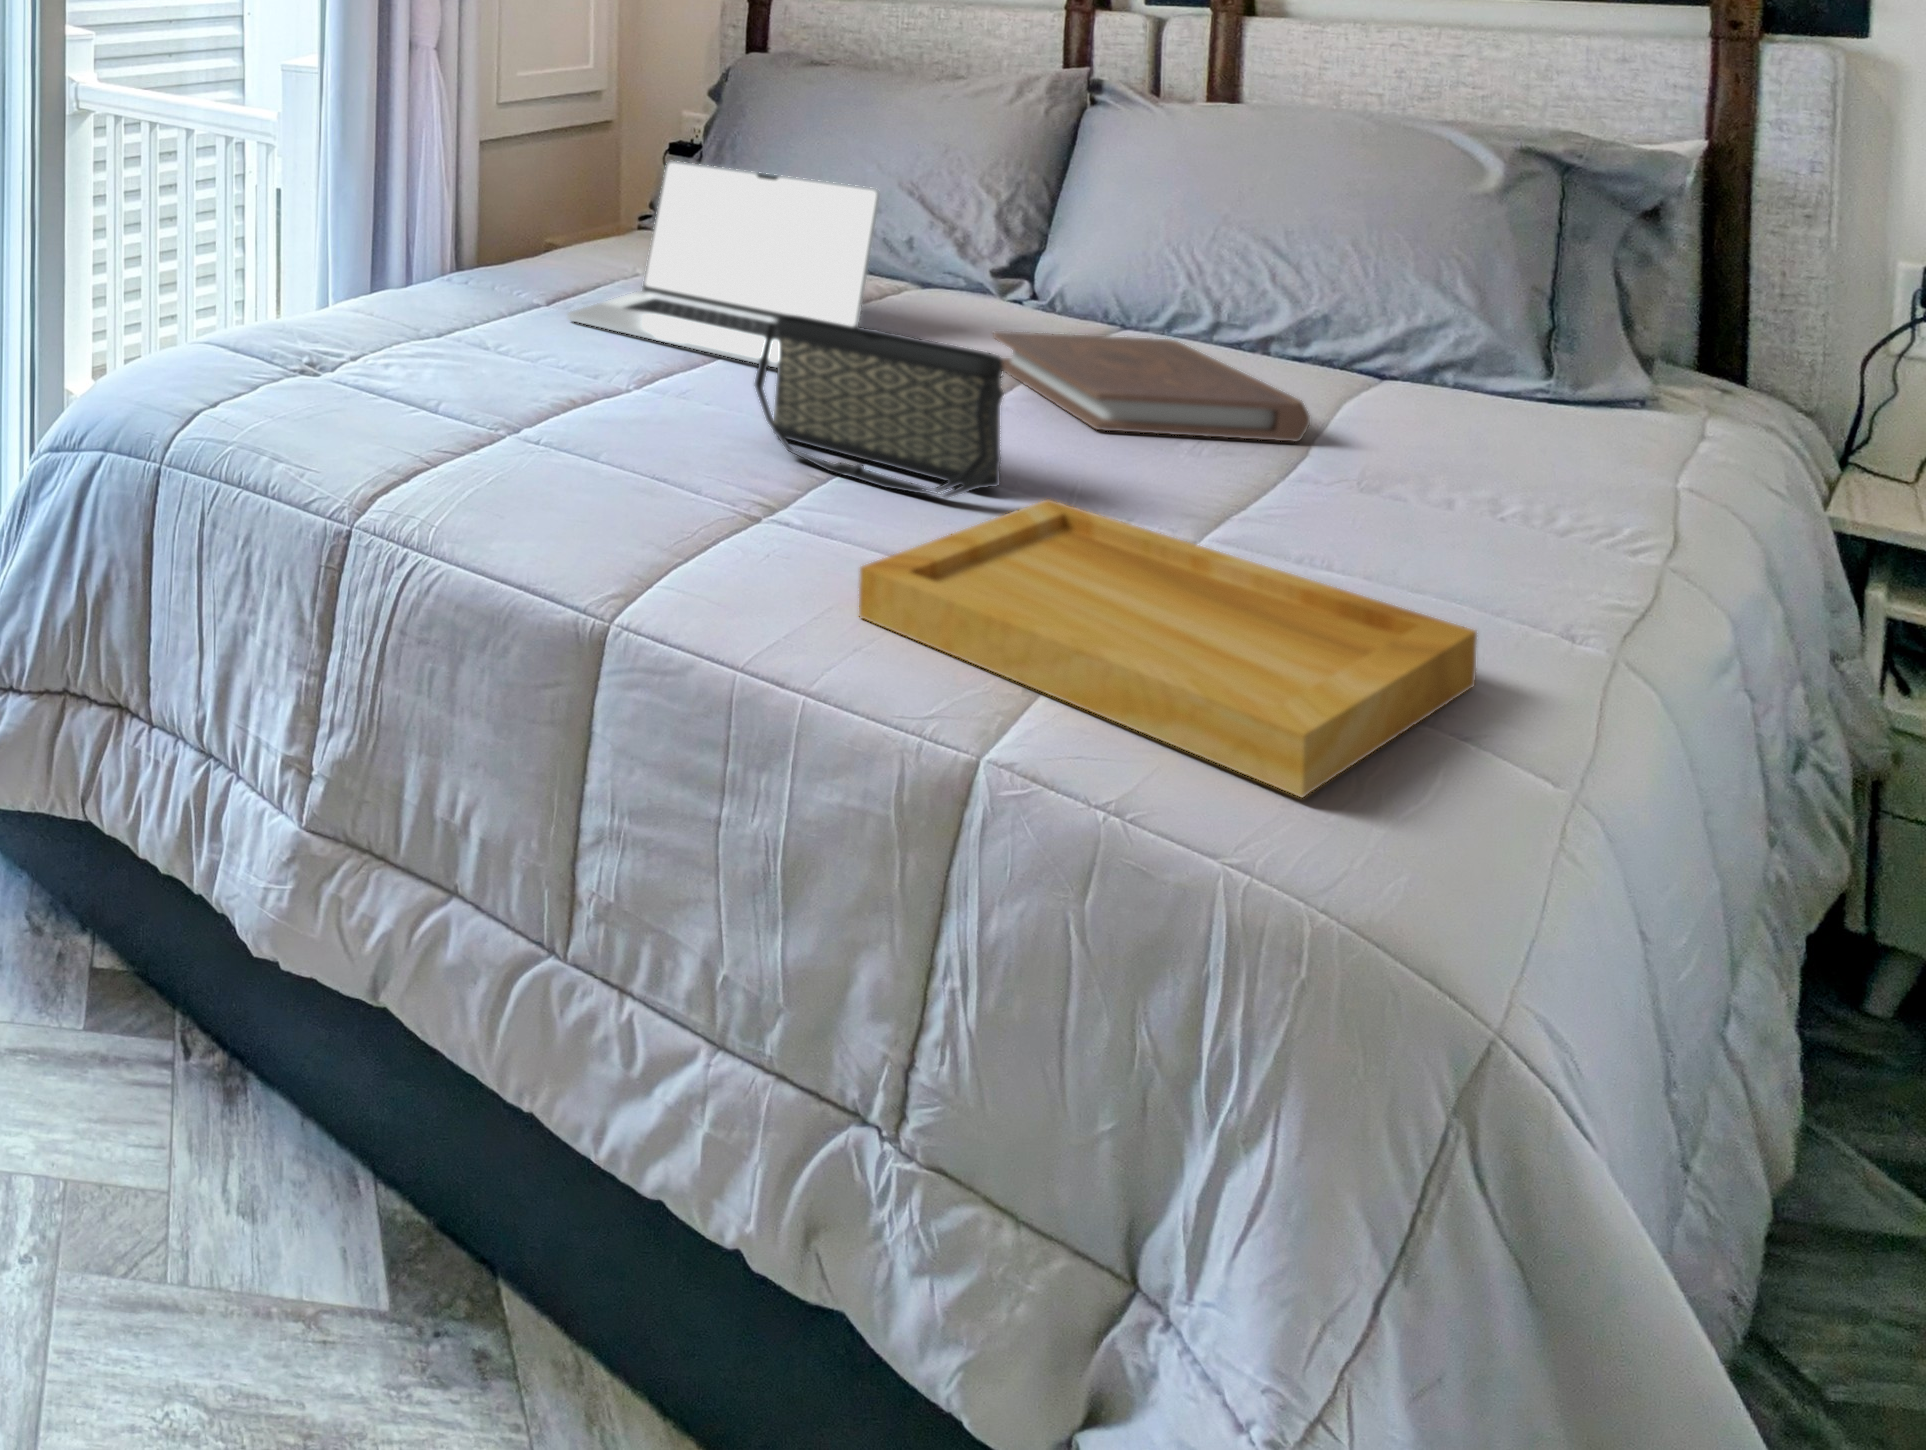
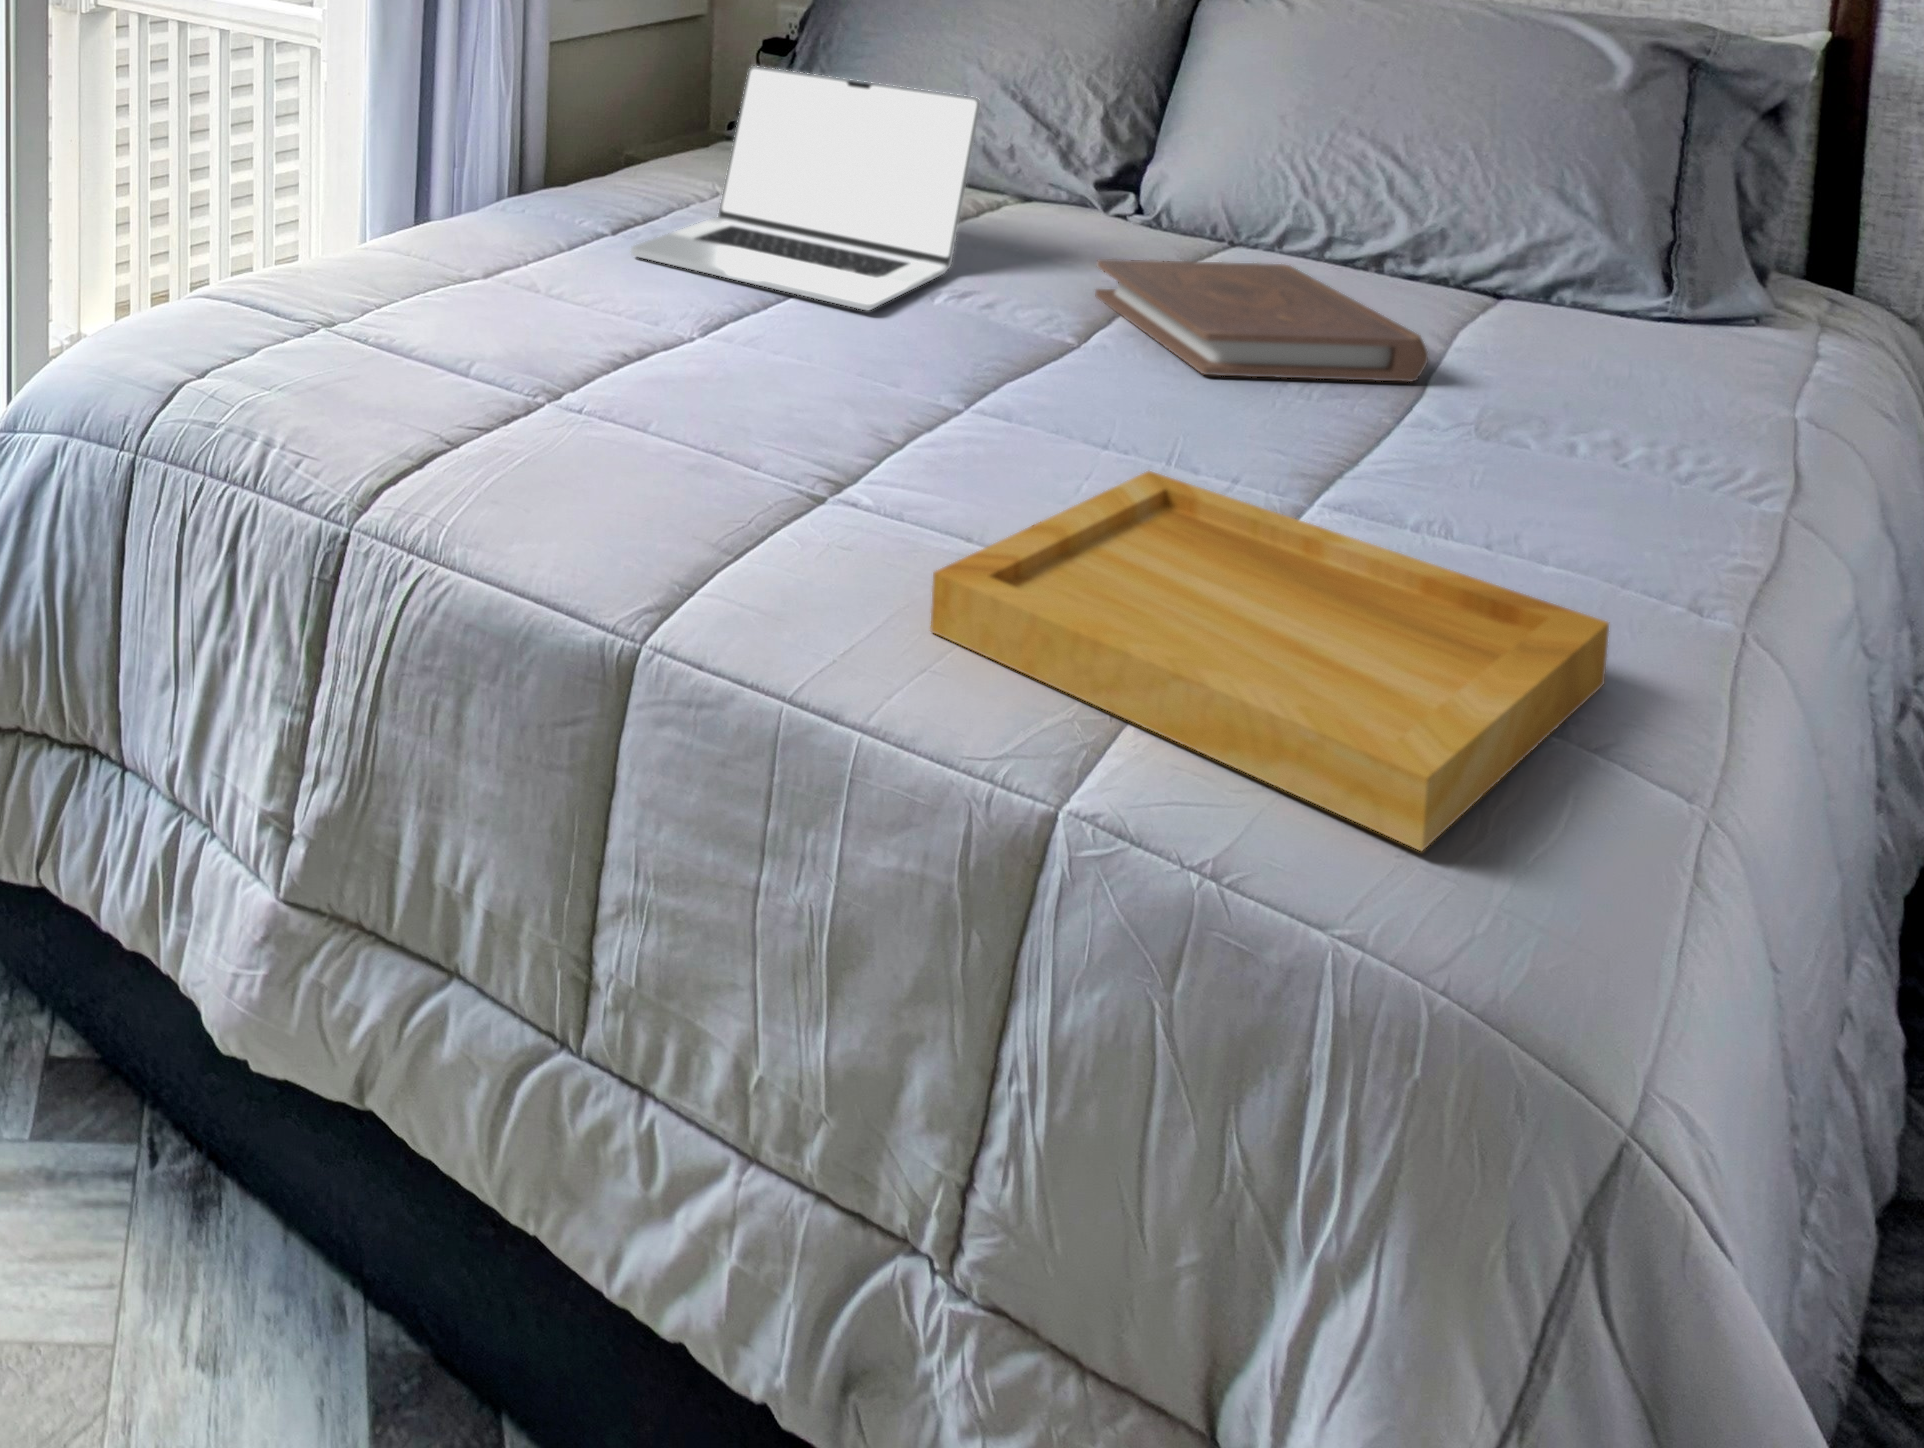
handbag: present [755,313,1004,497] -> none [829,252,1106,468]

